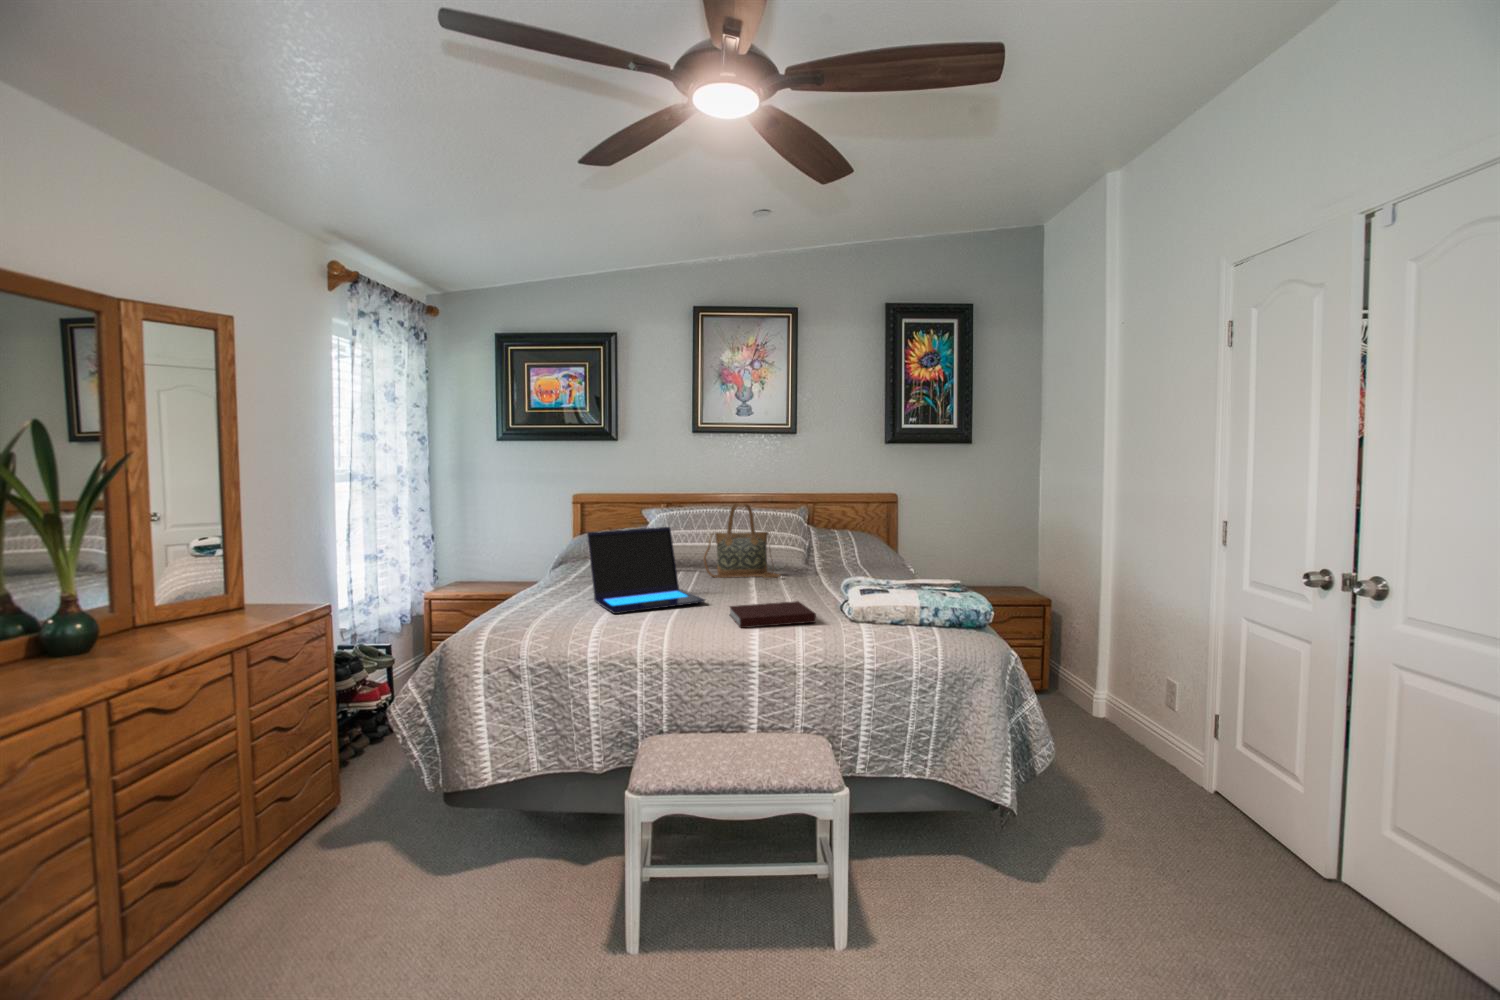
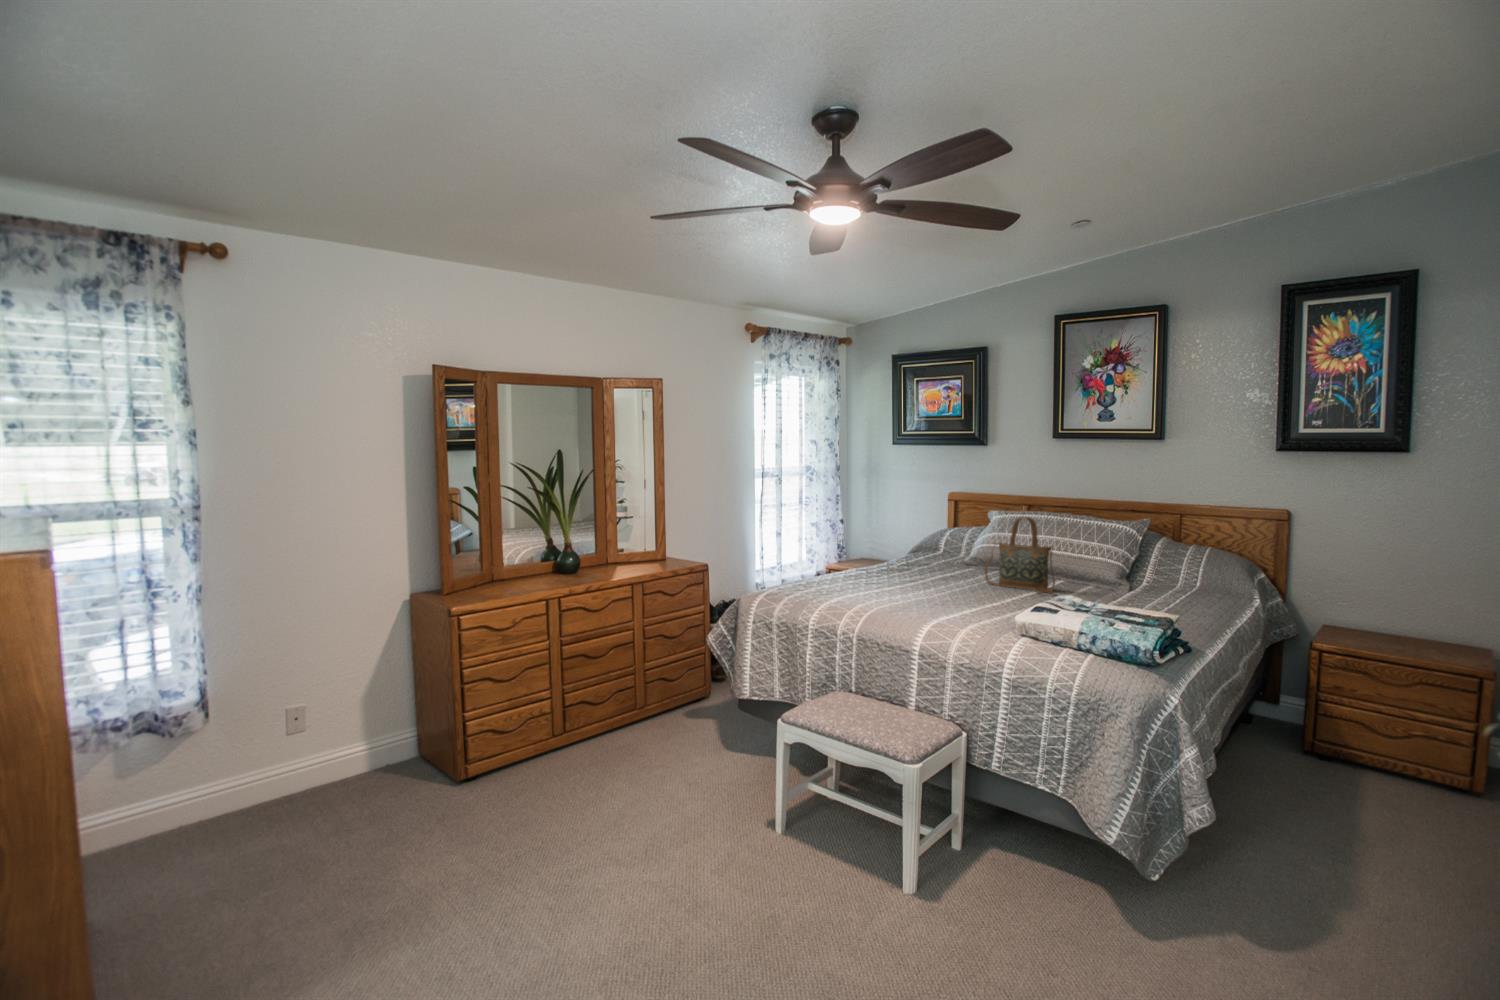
laptop: present [587,527,705,614] -> none [851,533,935,602]
notebook: present [730,601,816,628] -> none [923,607,1001,632]

